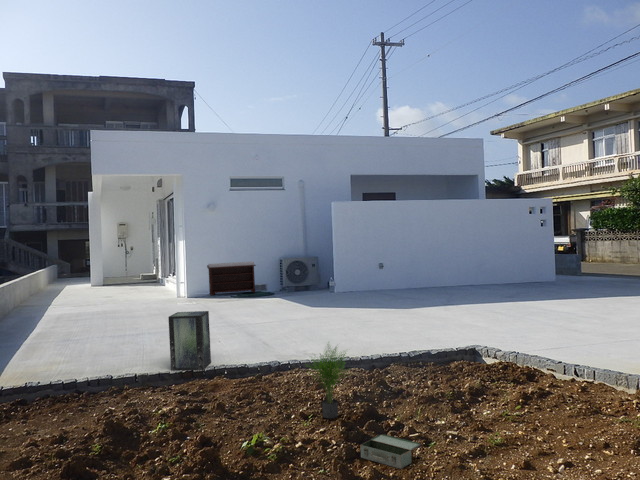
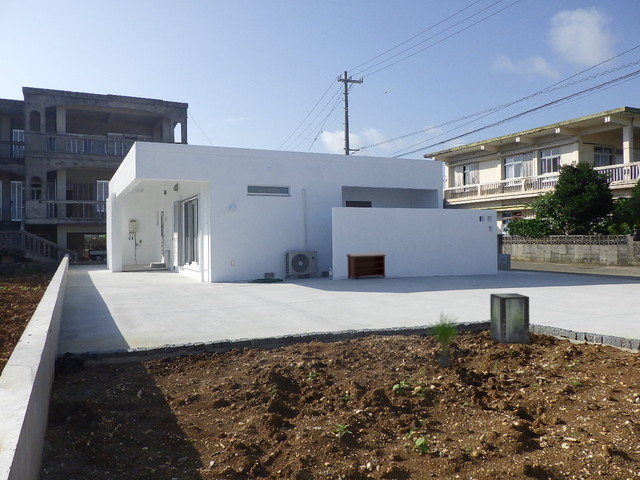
bench: present [207,261,256,295] -> present [347,252,386,279]
storage box: present [168,311,211,371] -> present [490,293,529,344]
toolbox: present [360,434,421,469] -> none [499,375,542,397]

